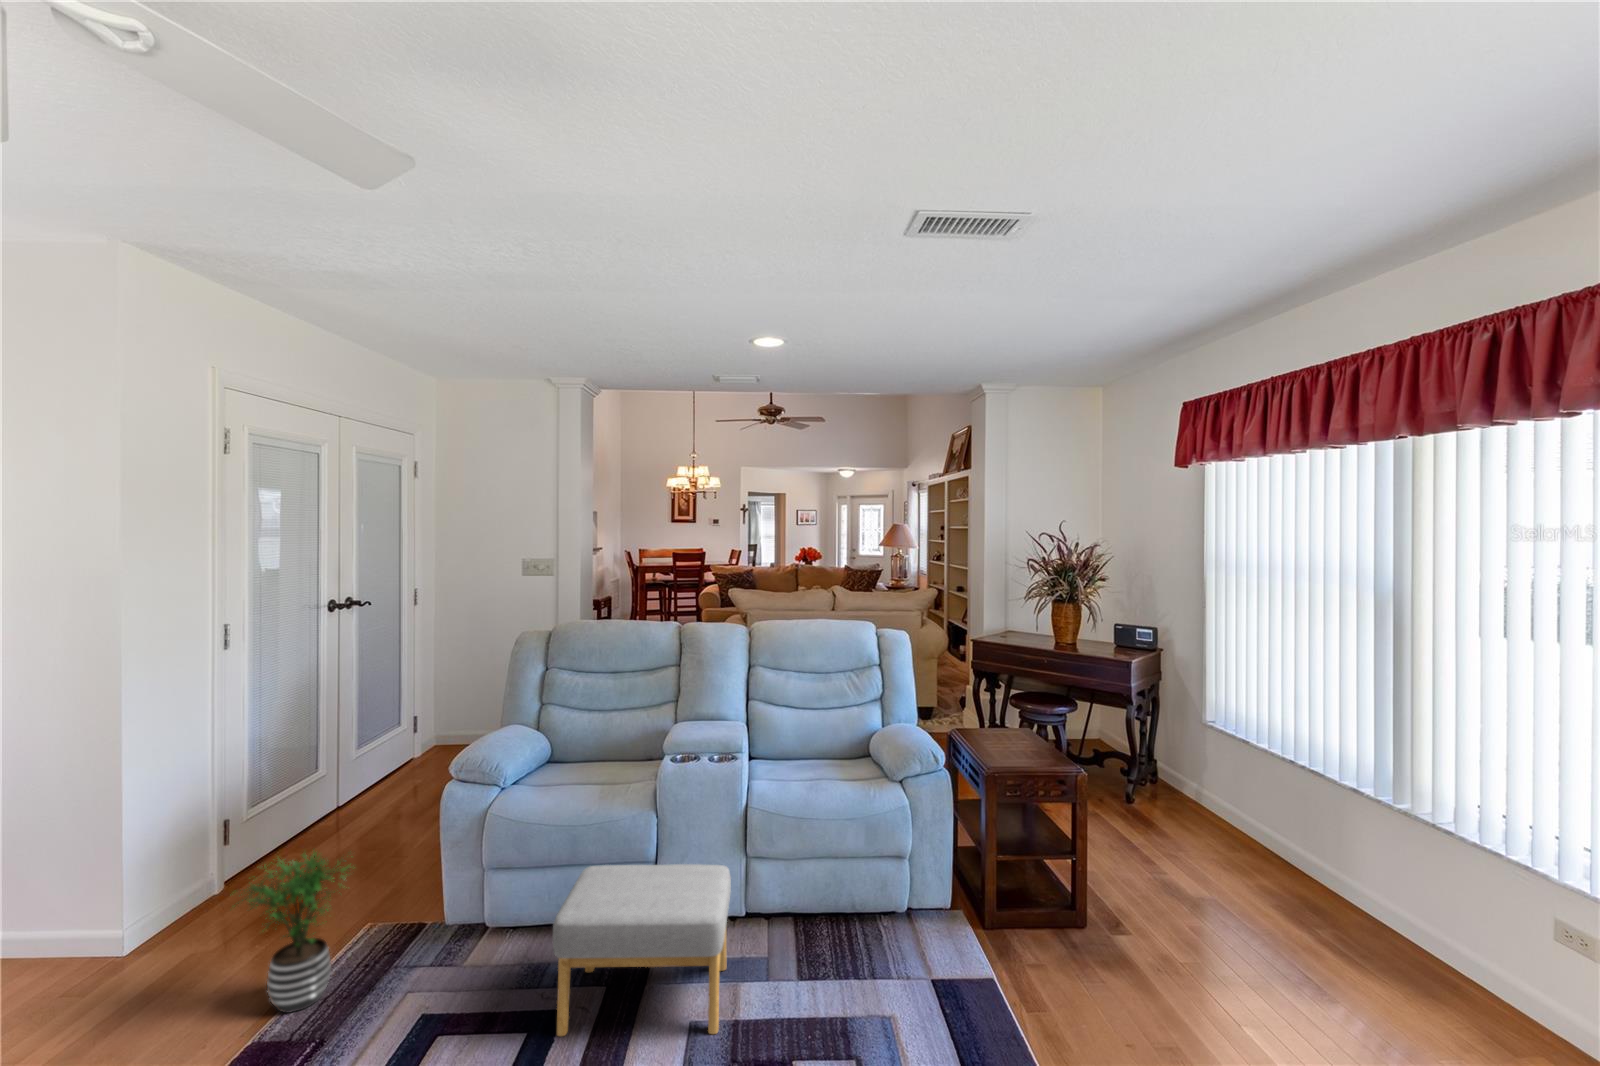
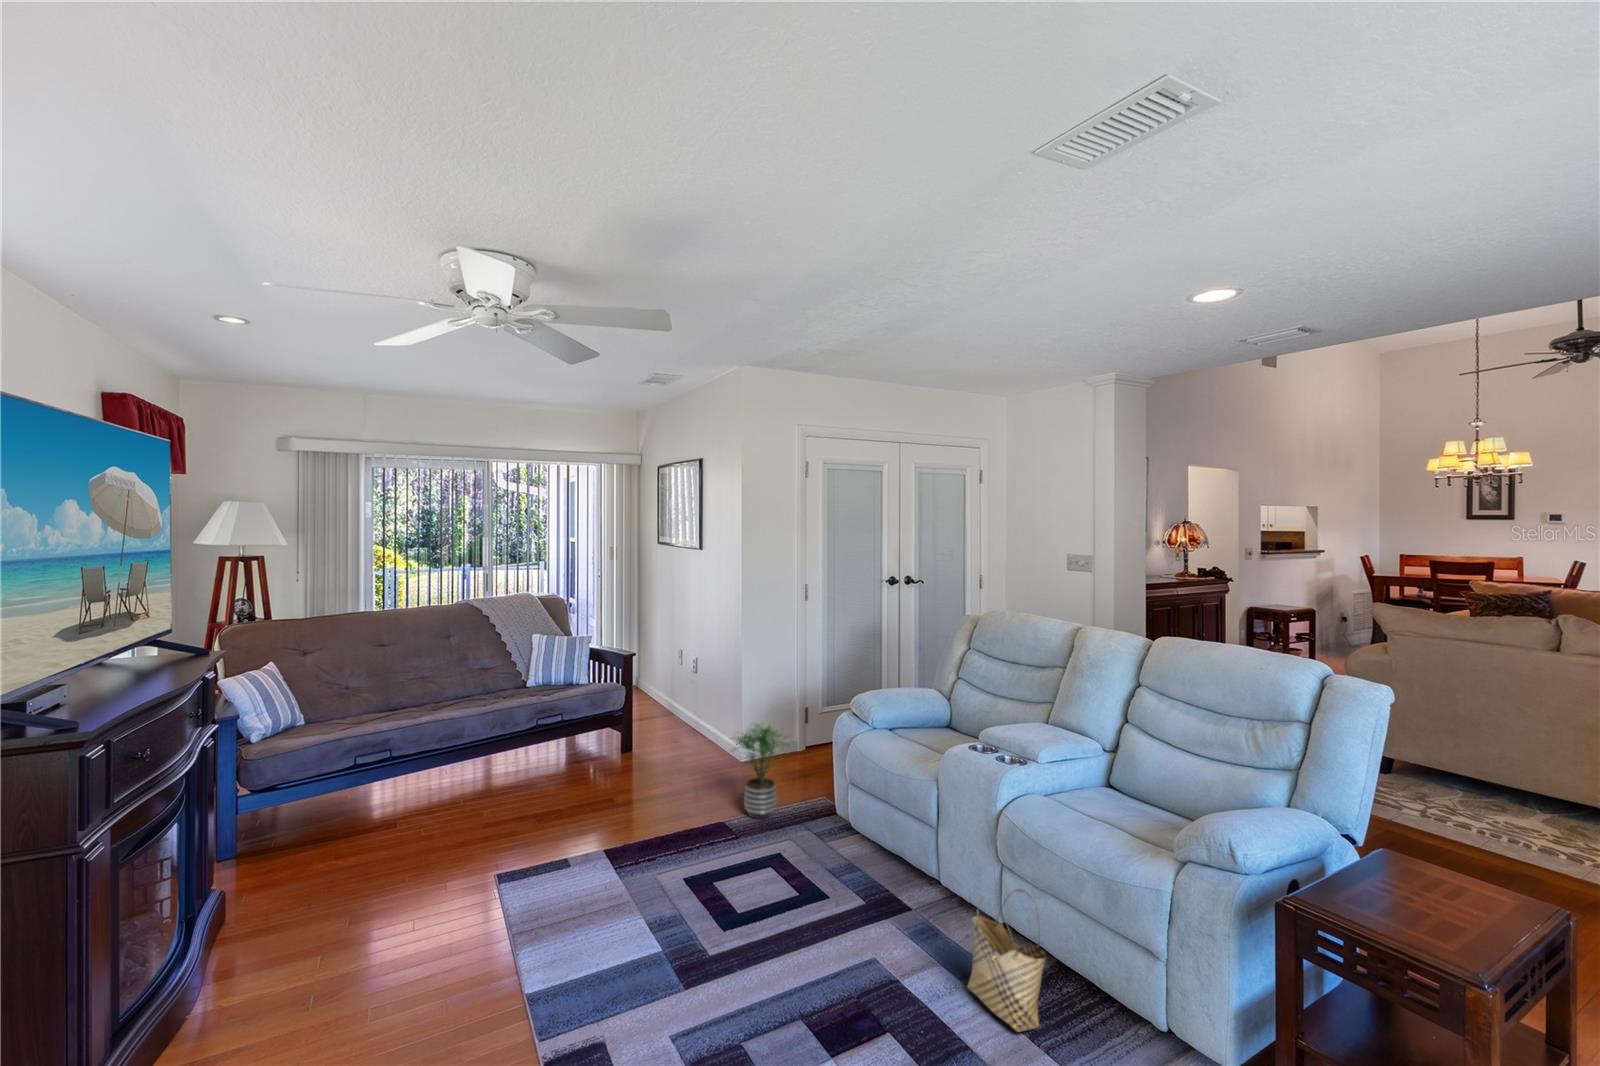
woven basket: none [774,860,852,982] -> present [967,889,1046,1032]
footstool: present [553,864,731,1036] -> none [808,804,961,978]

